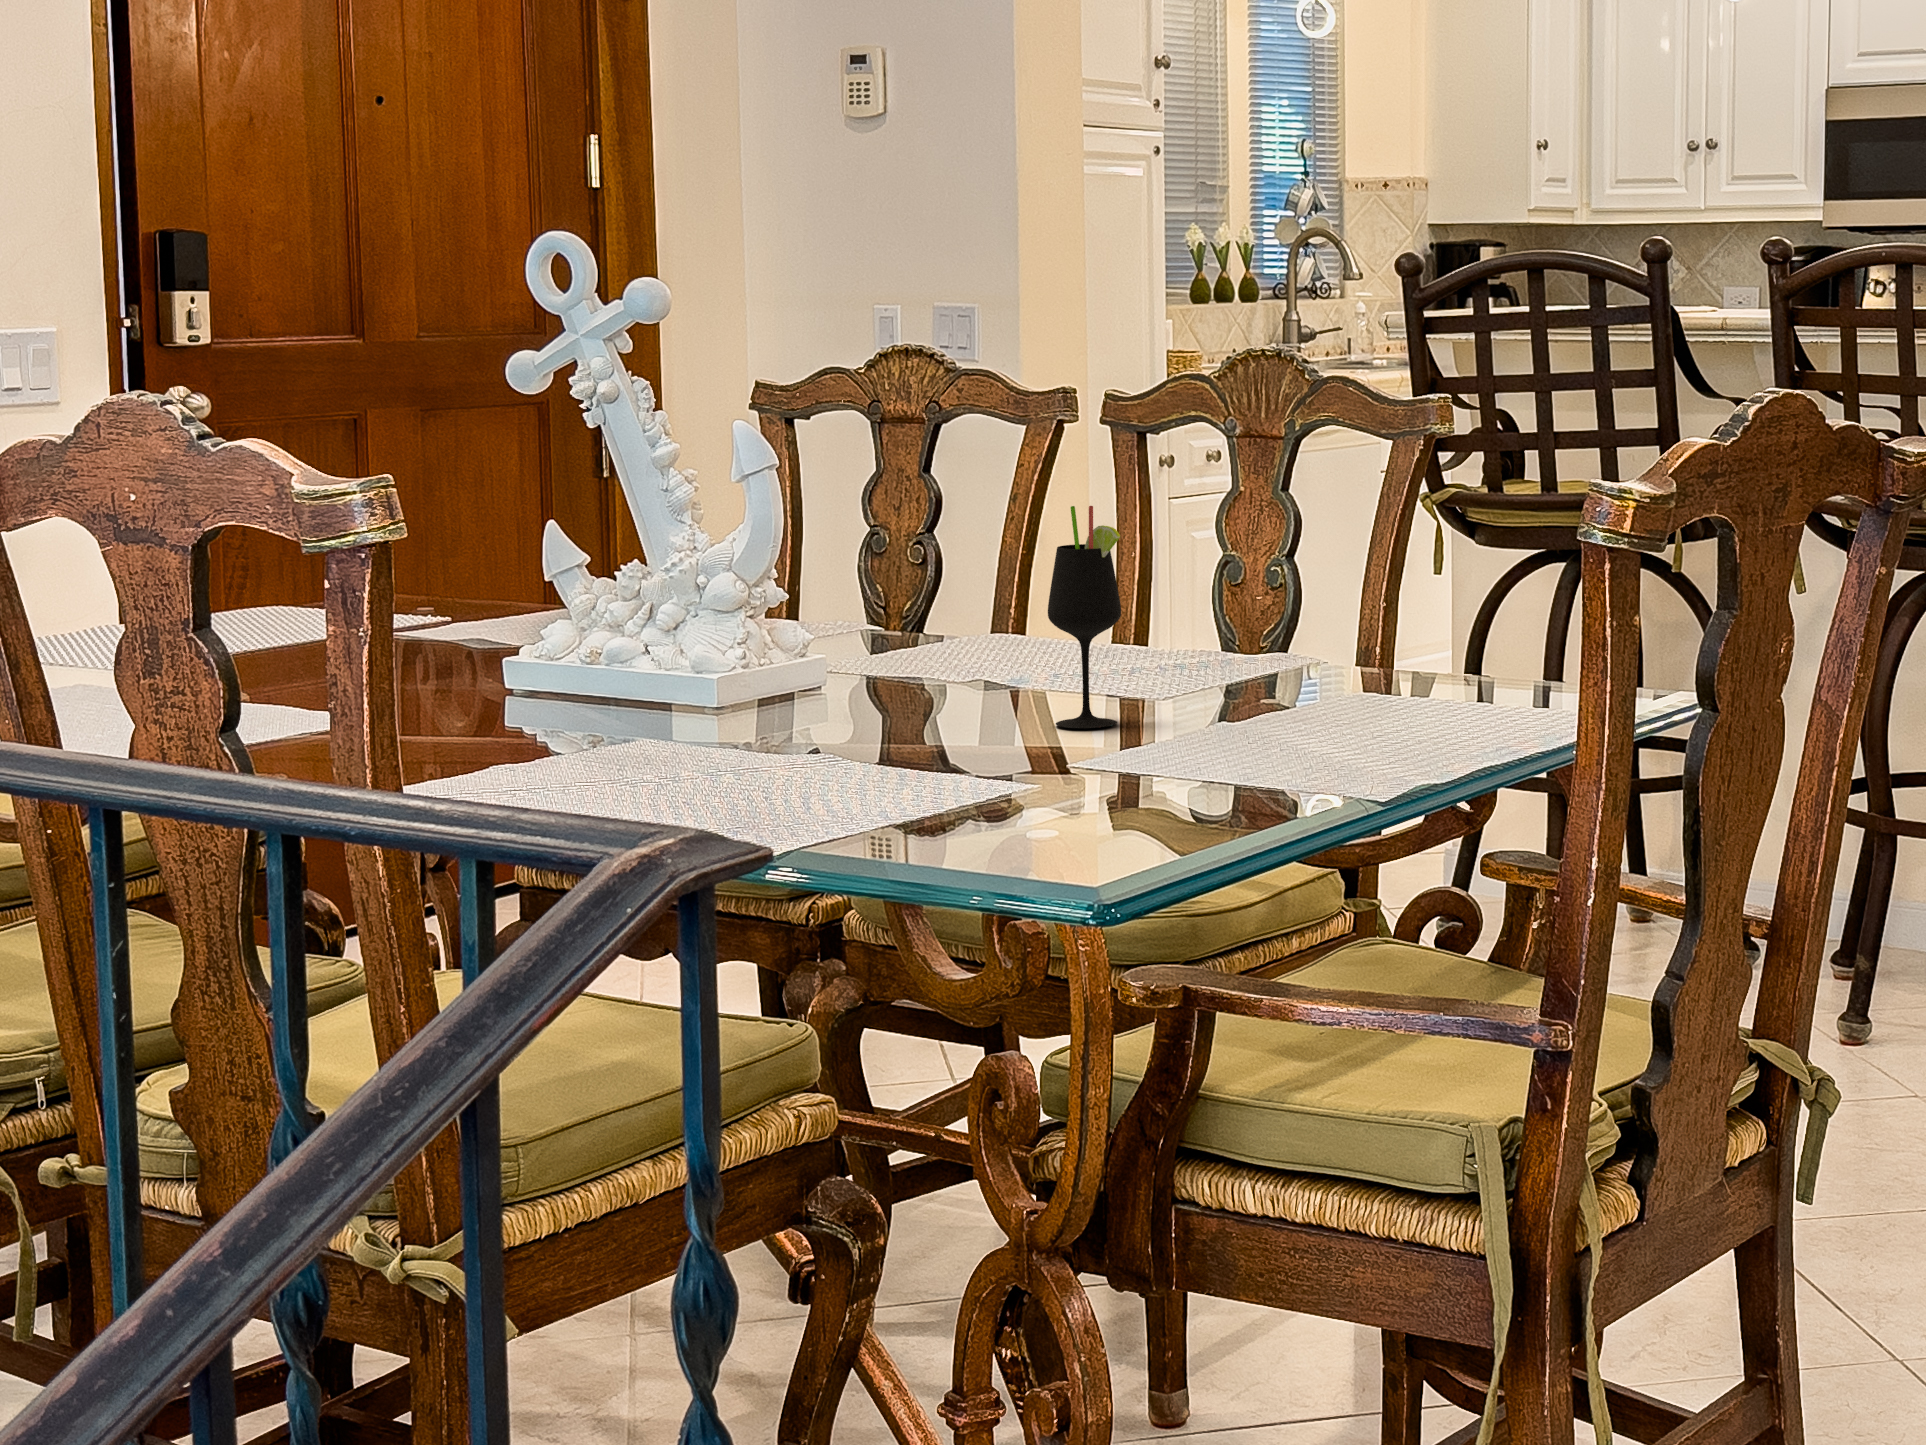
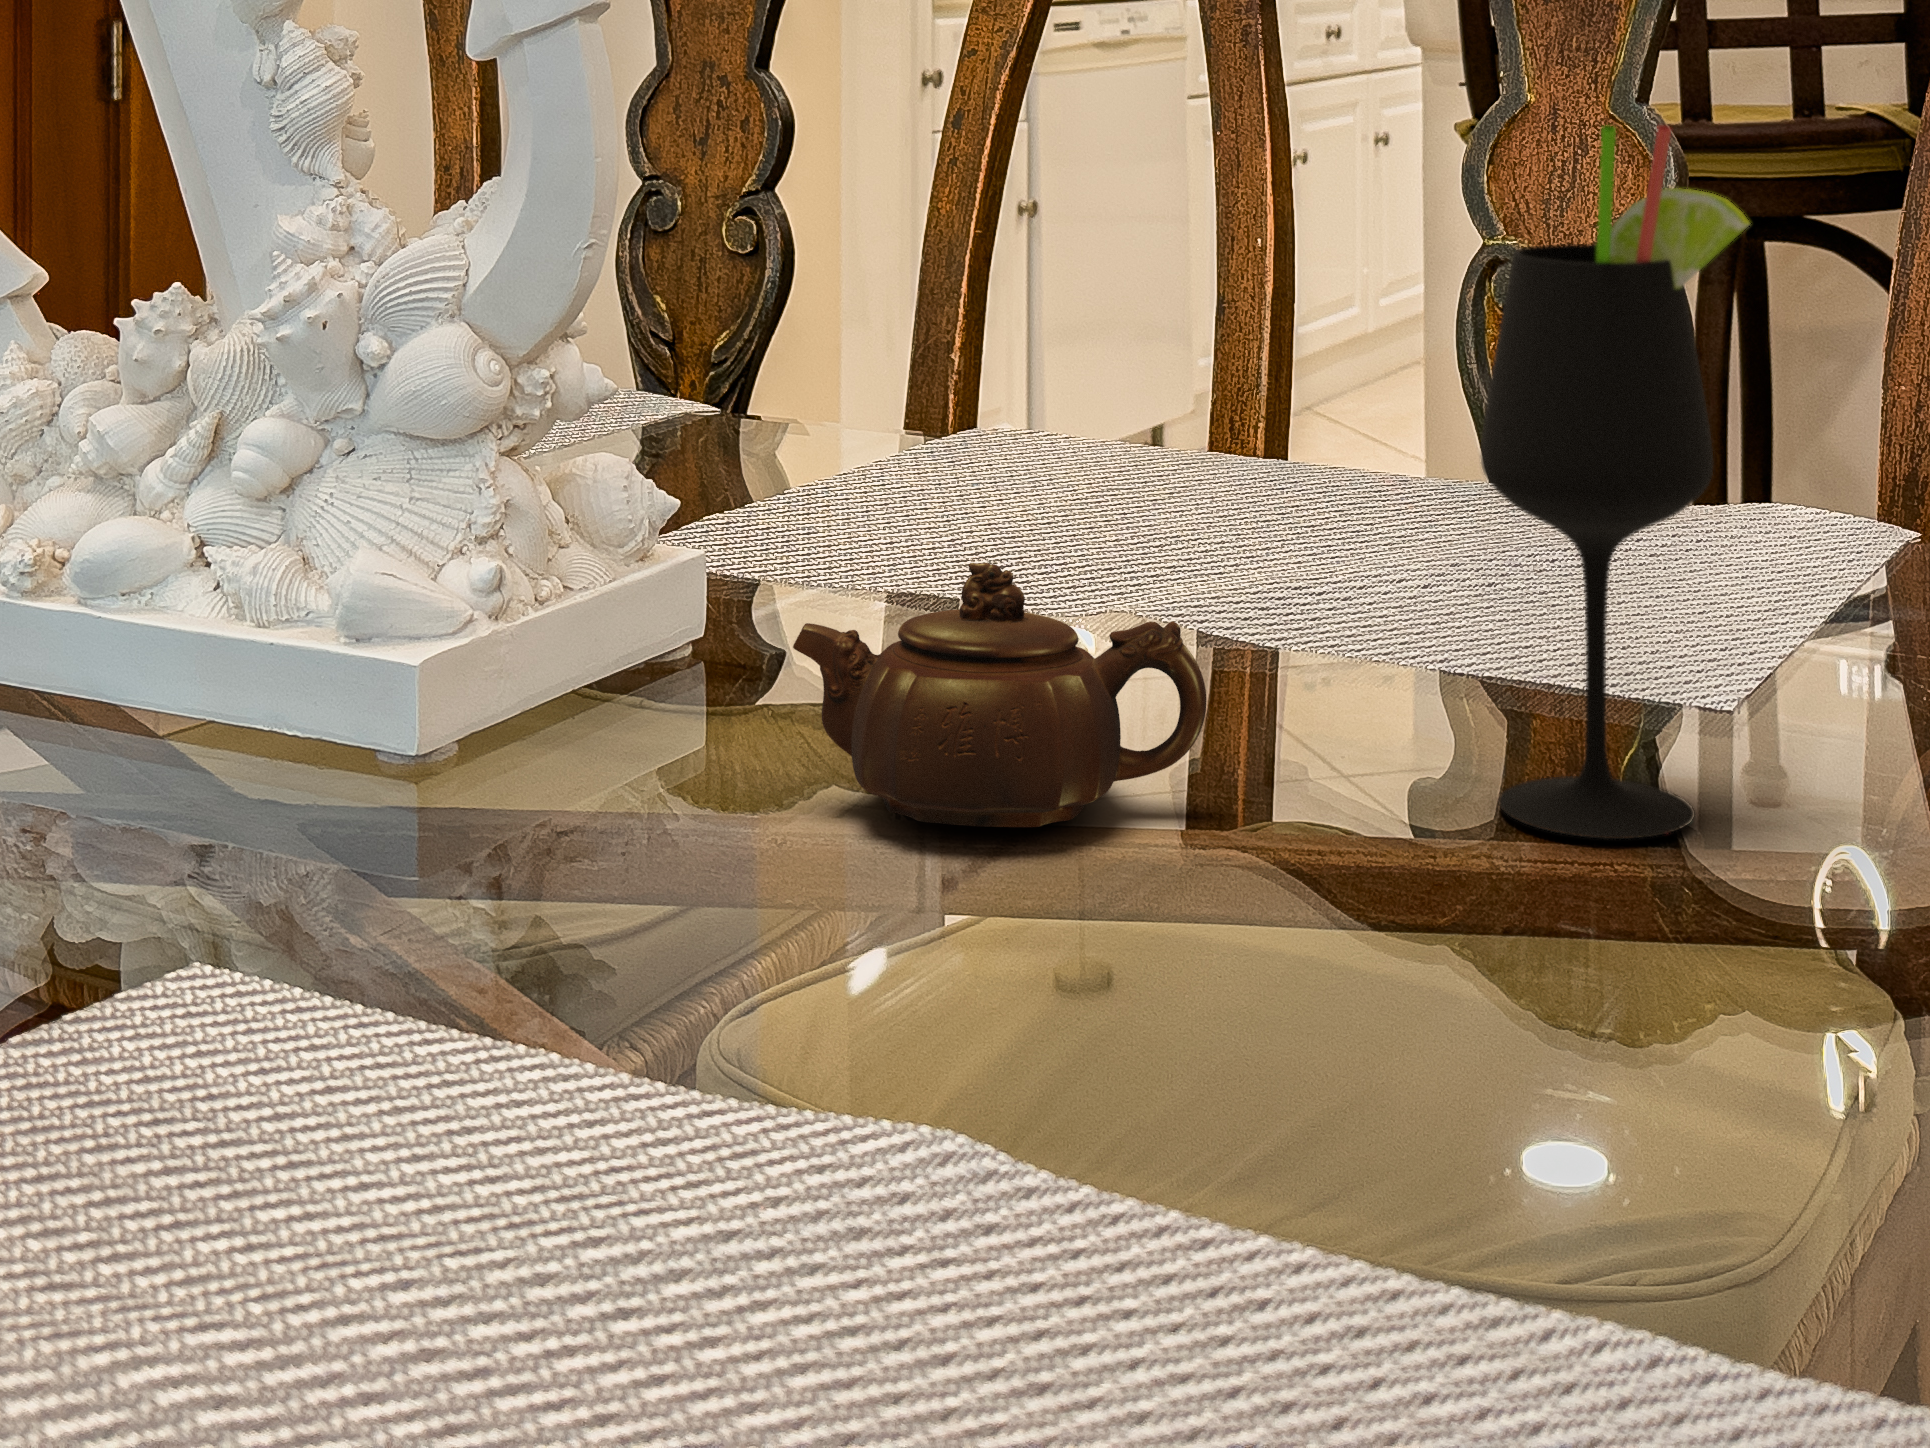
teapot: none [830,647,962,725] -> present [793,563,1207,827]

